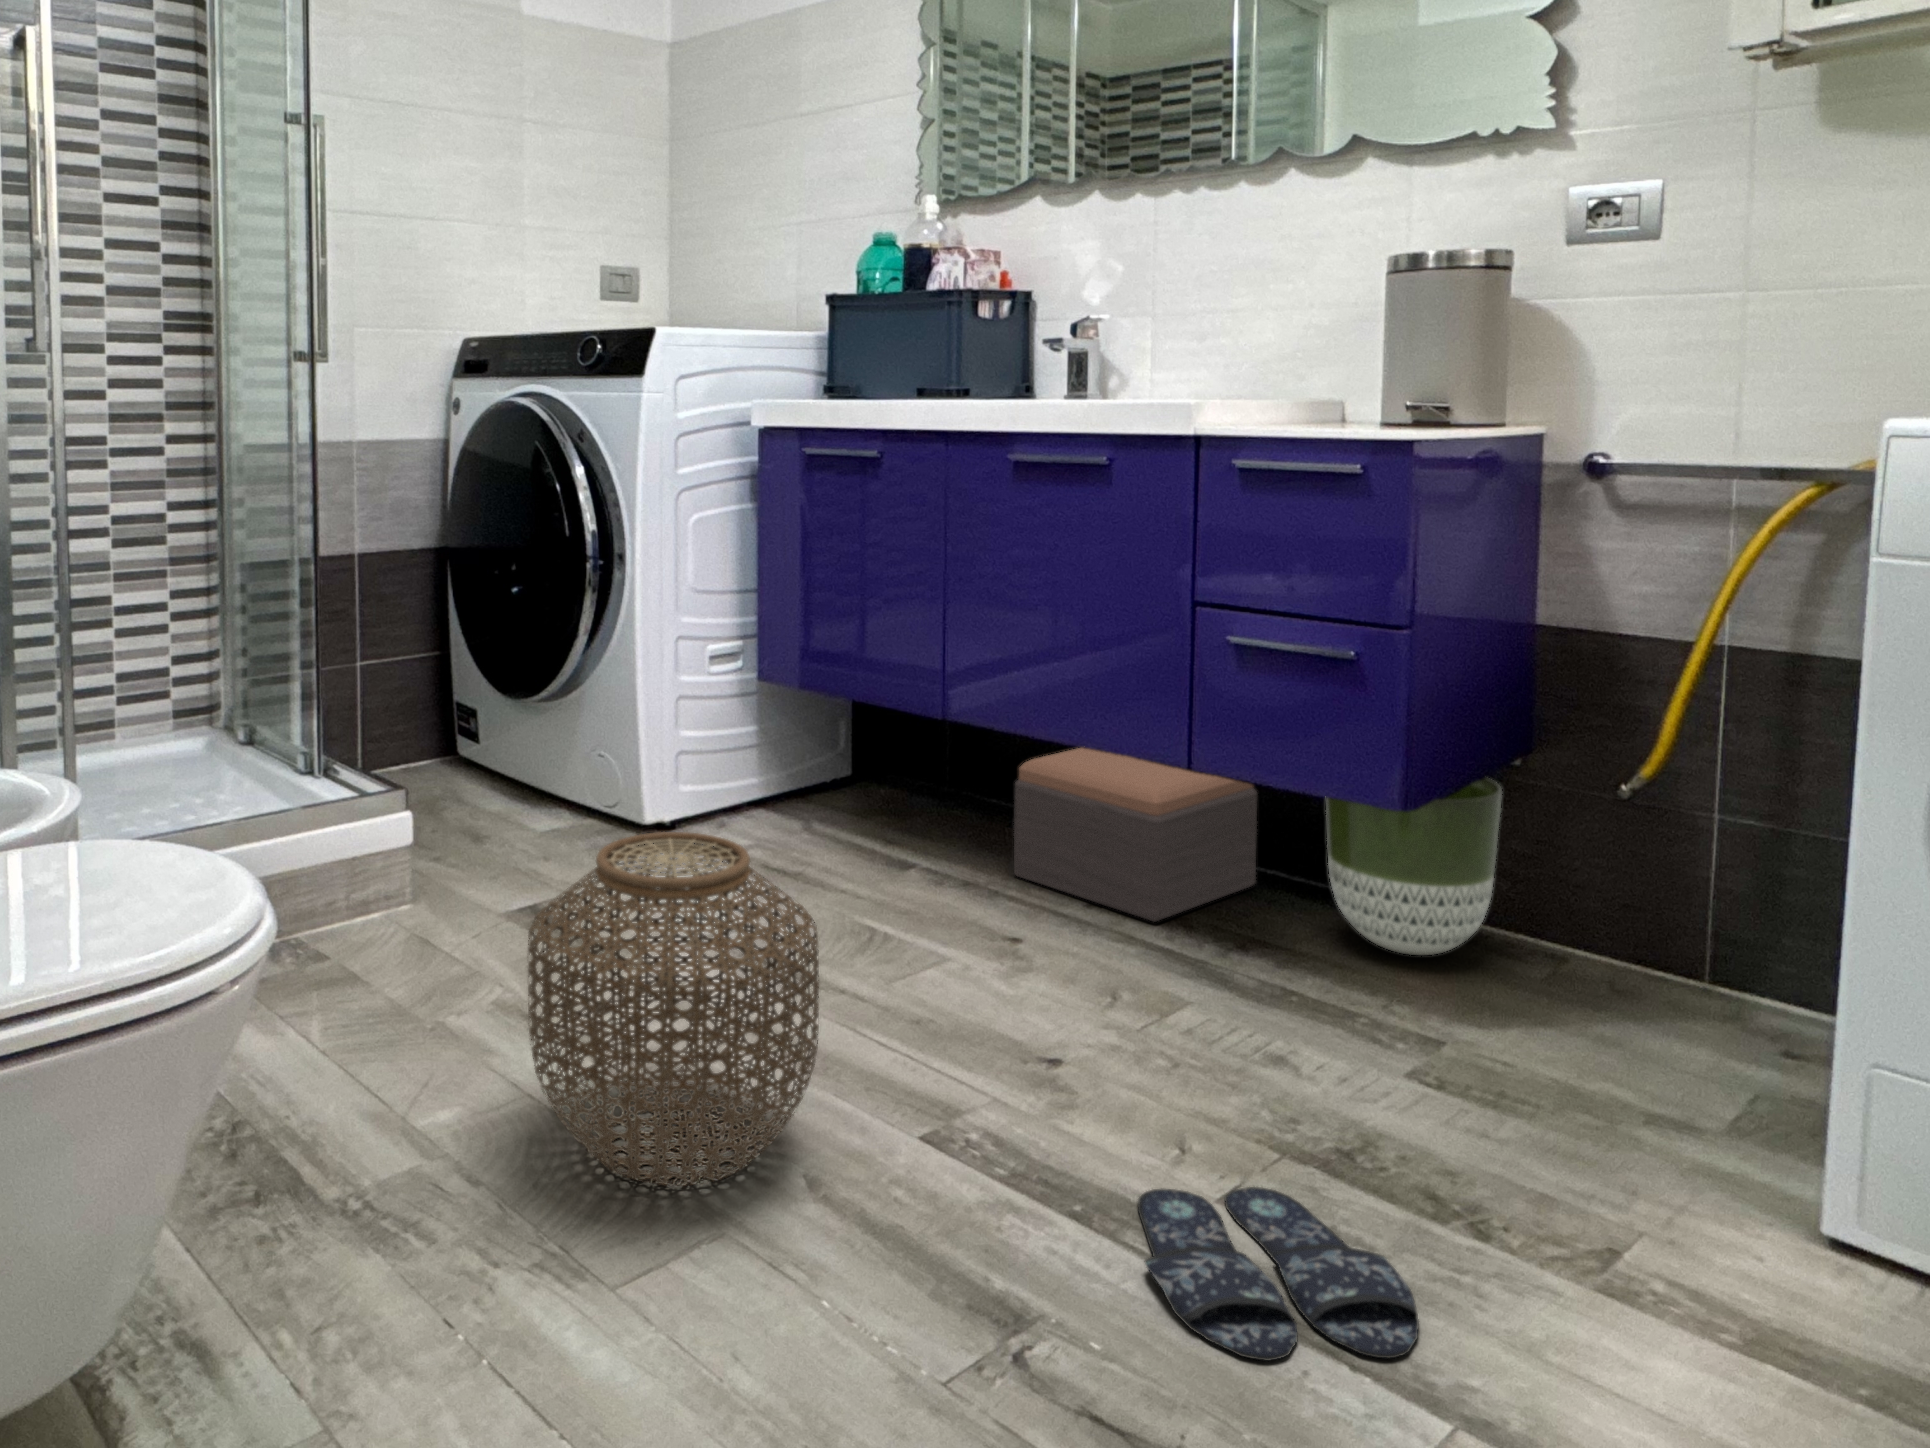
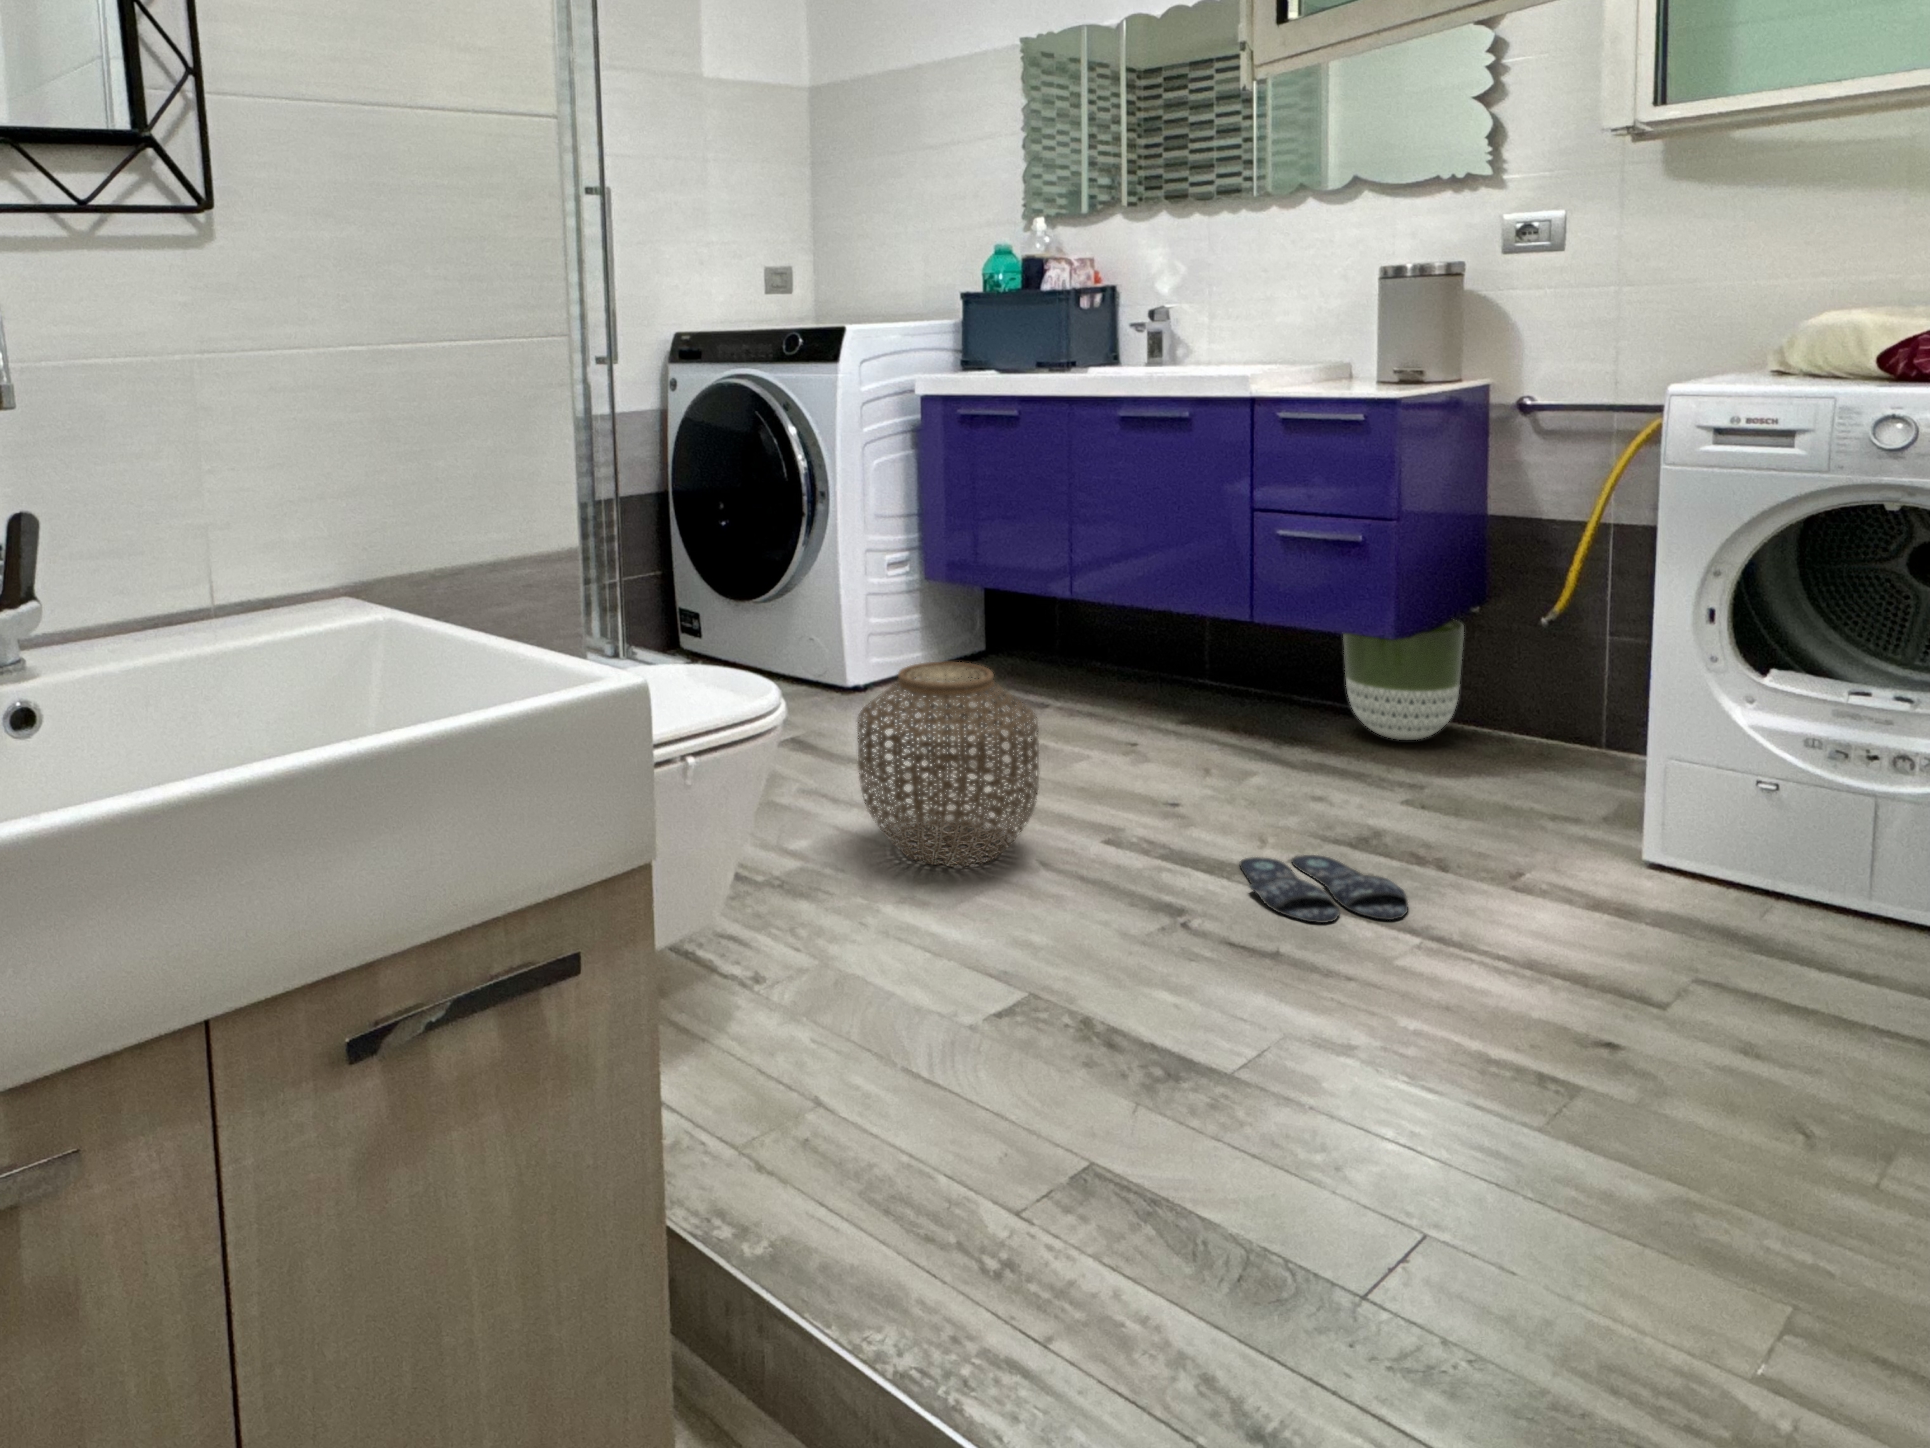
footstool: present [1014,748,1257,922] -> none [1121,610,1294,729]

